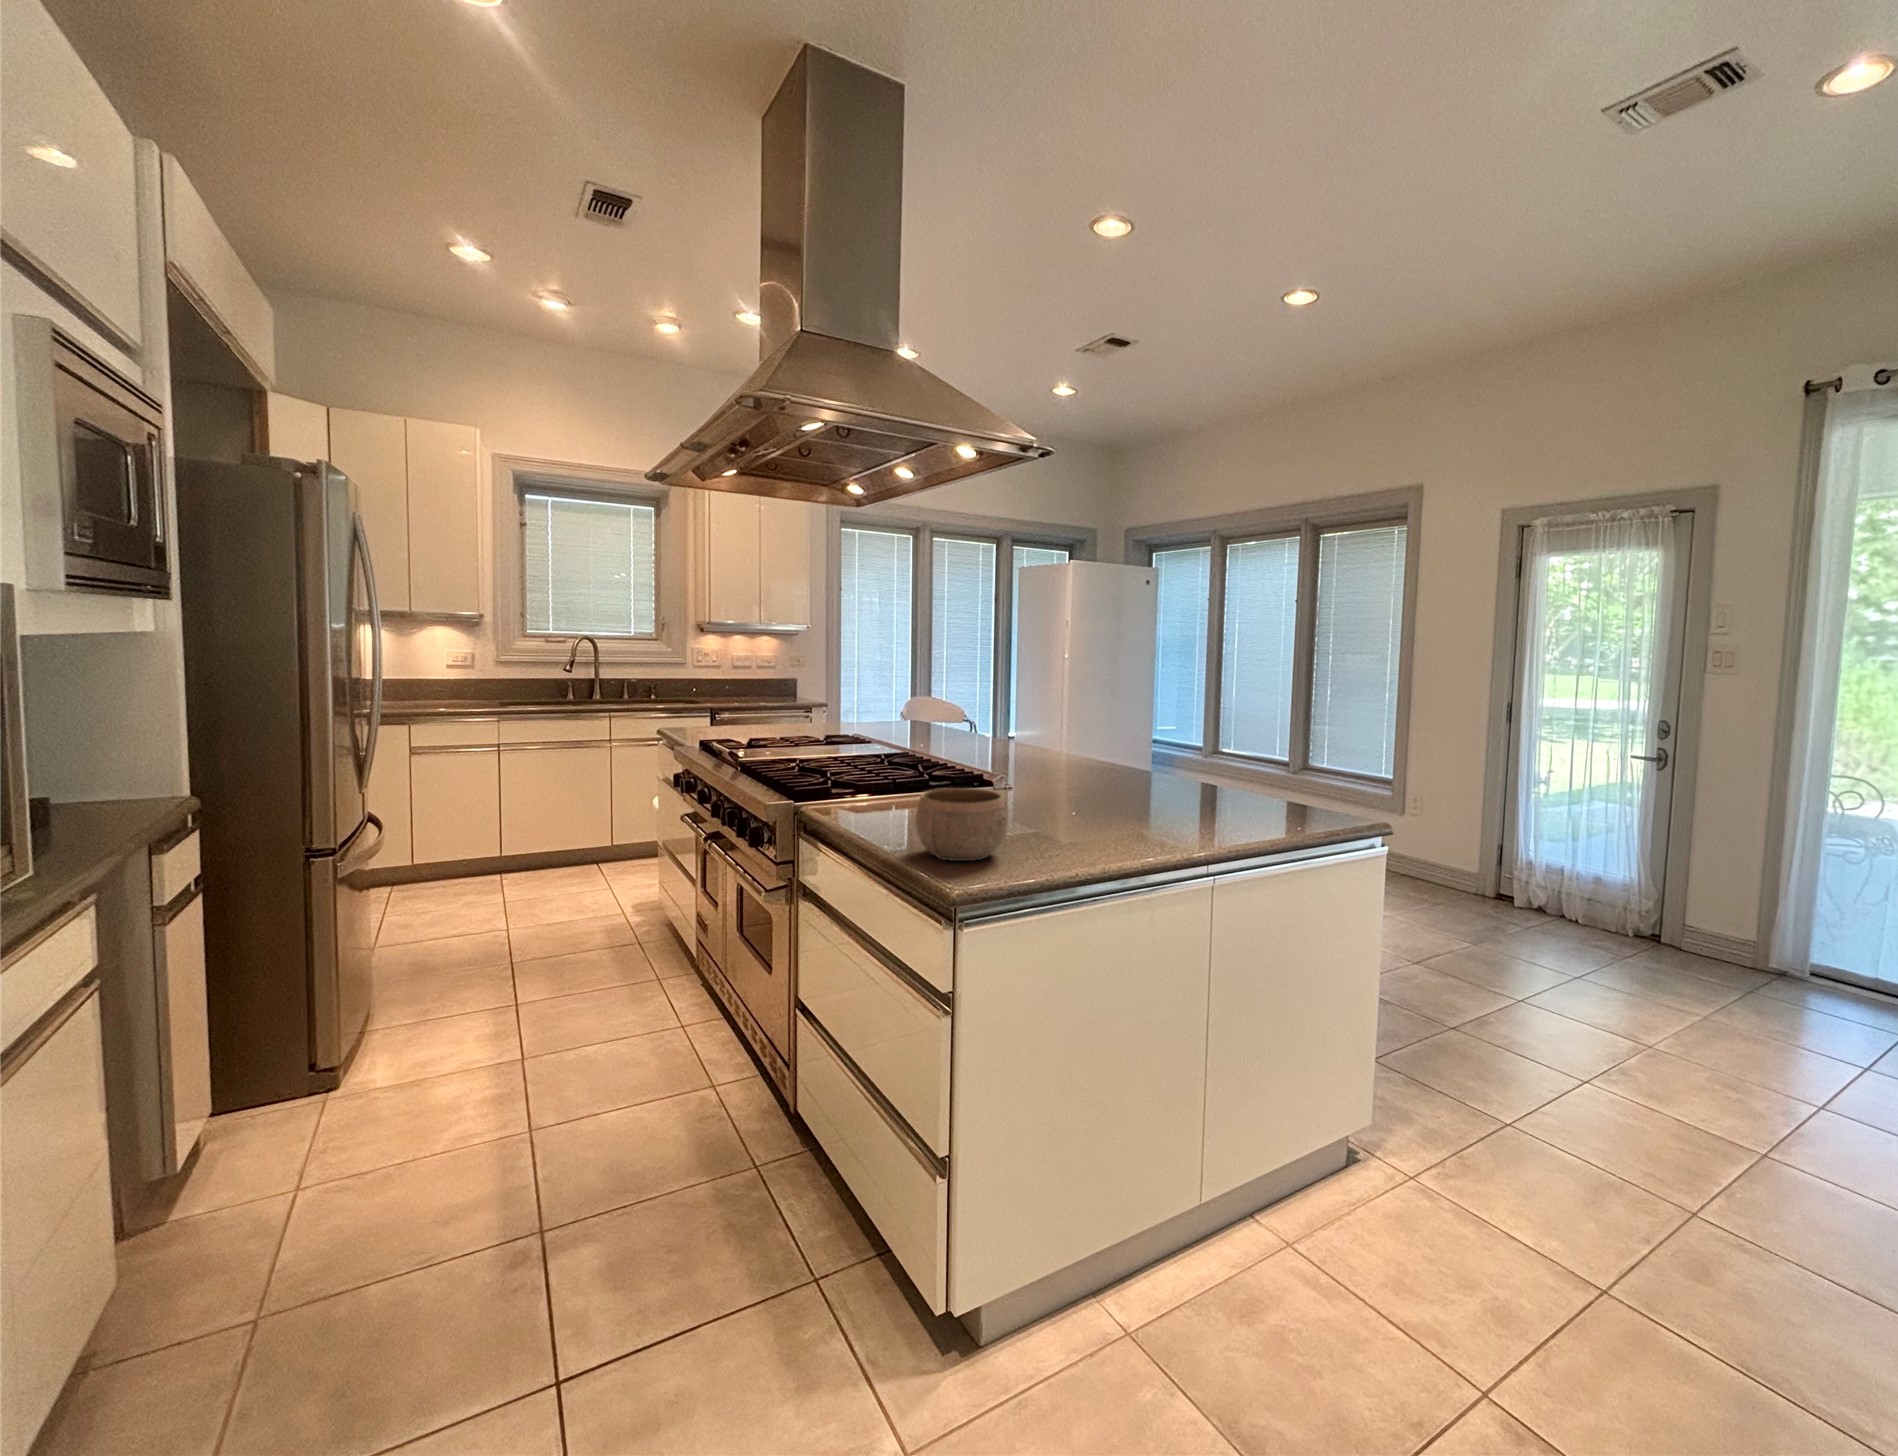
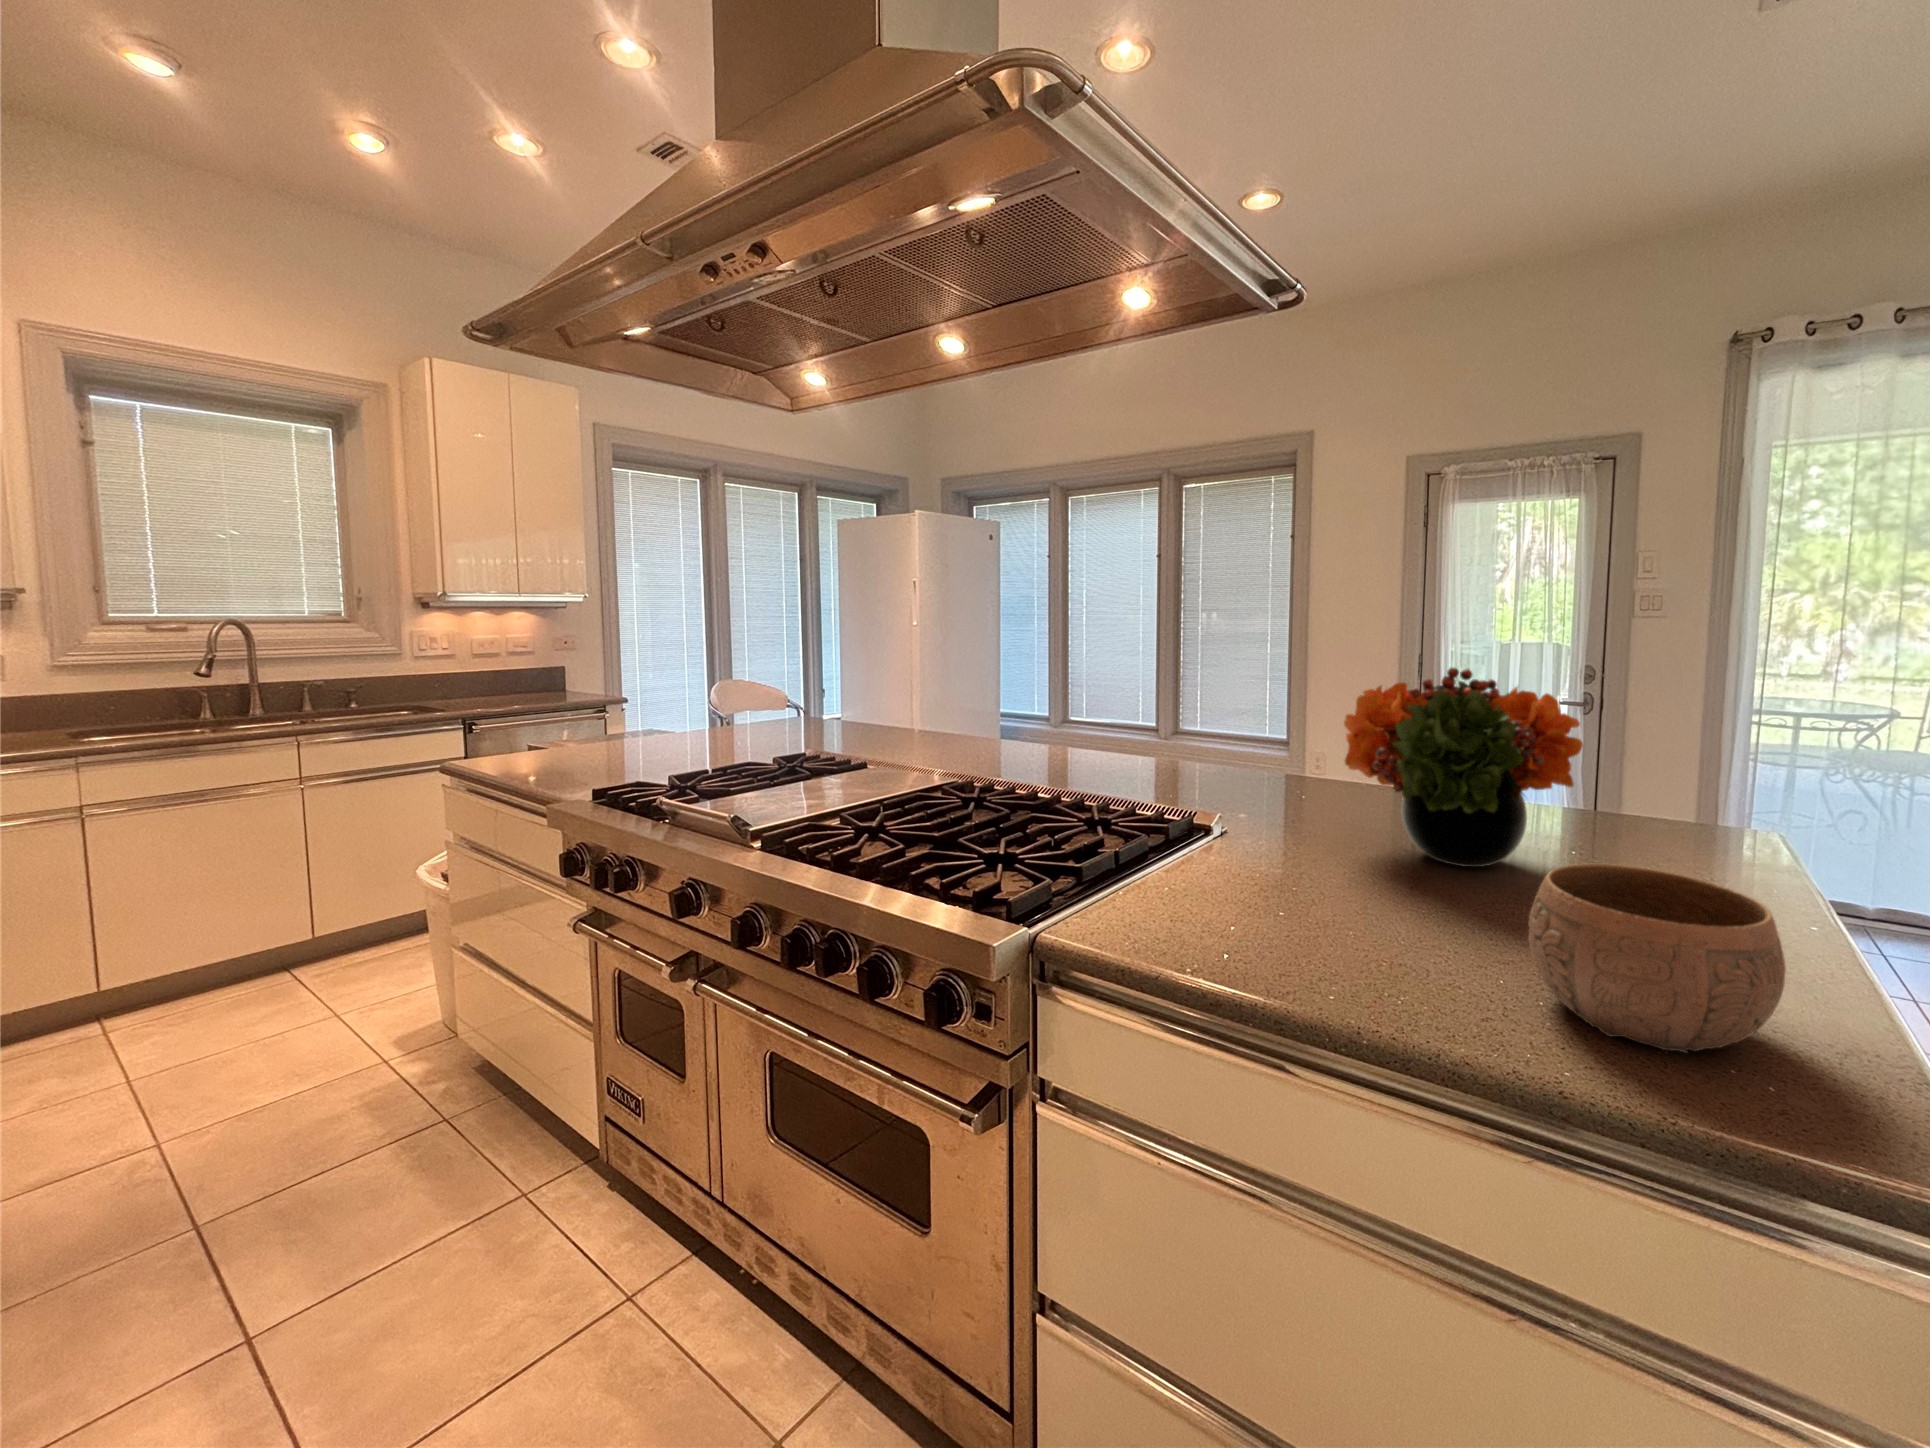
flower arrangement: none [1008,698,1144,819] -> present [1344,667,1583,867]

